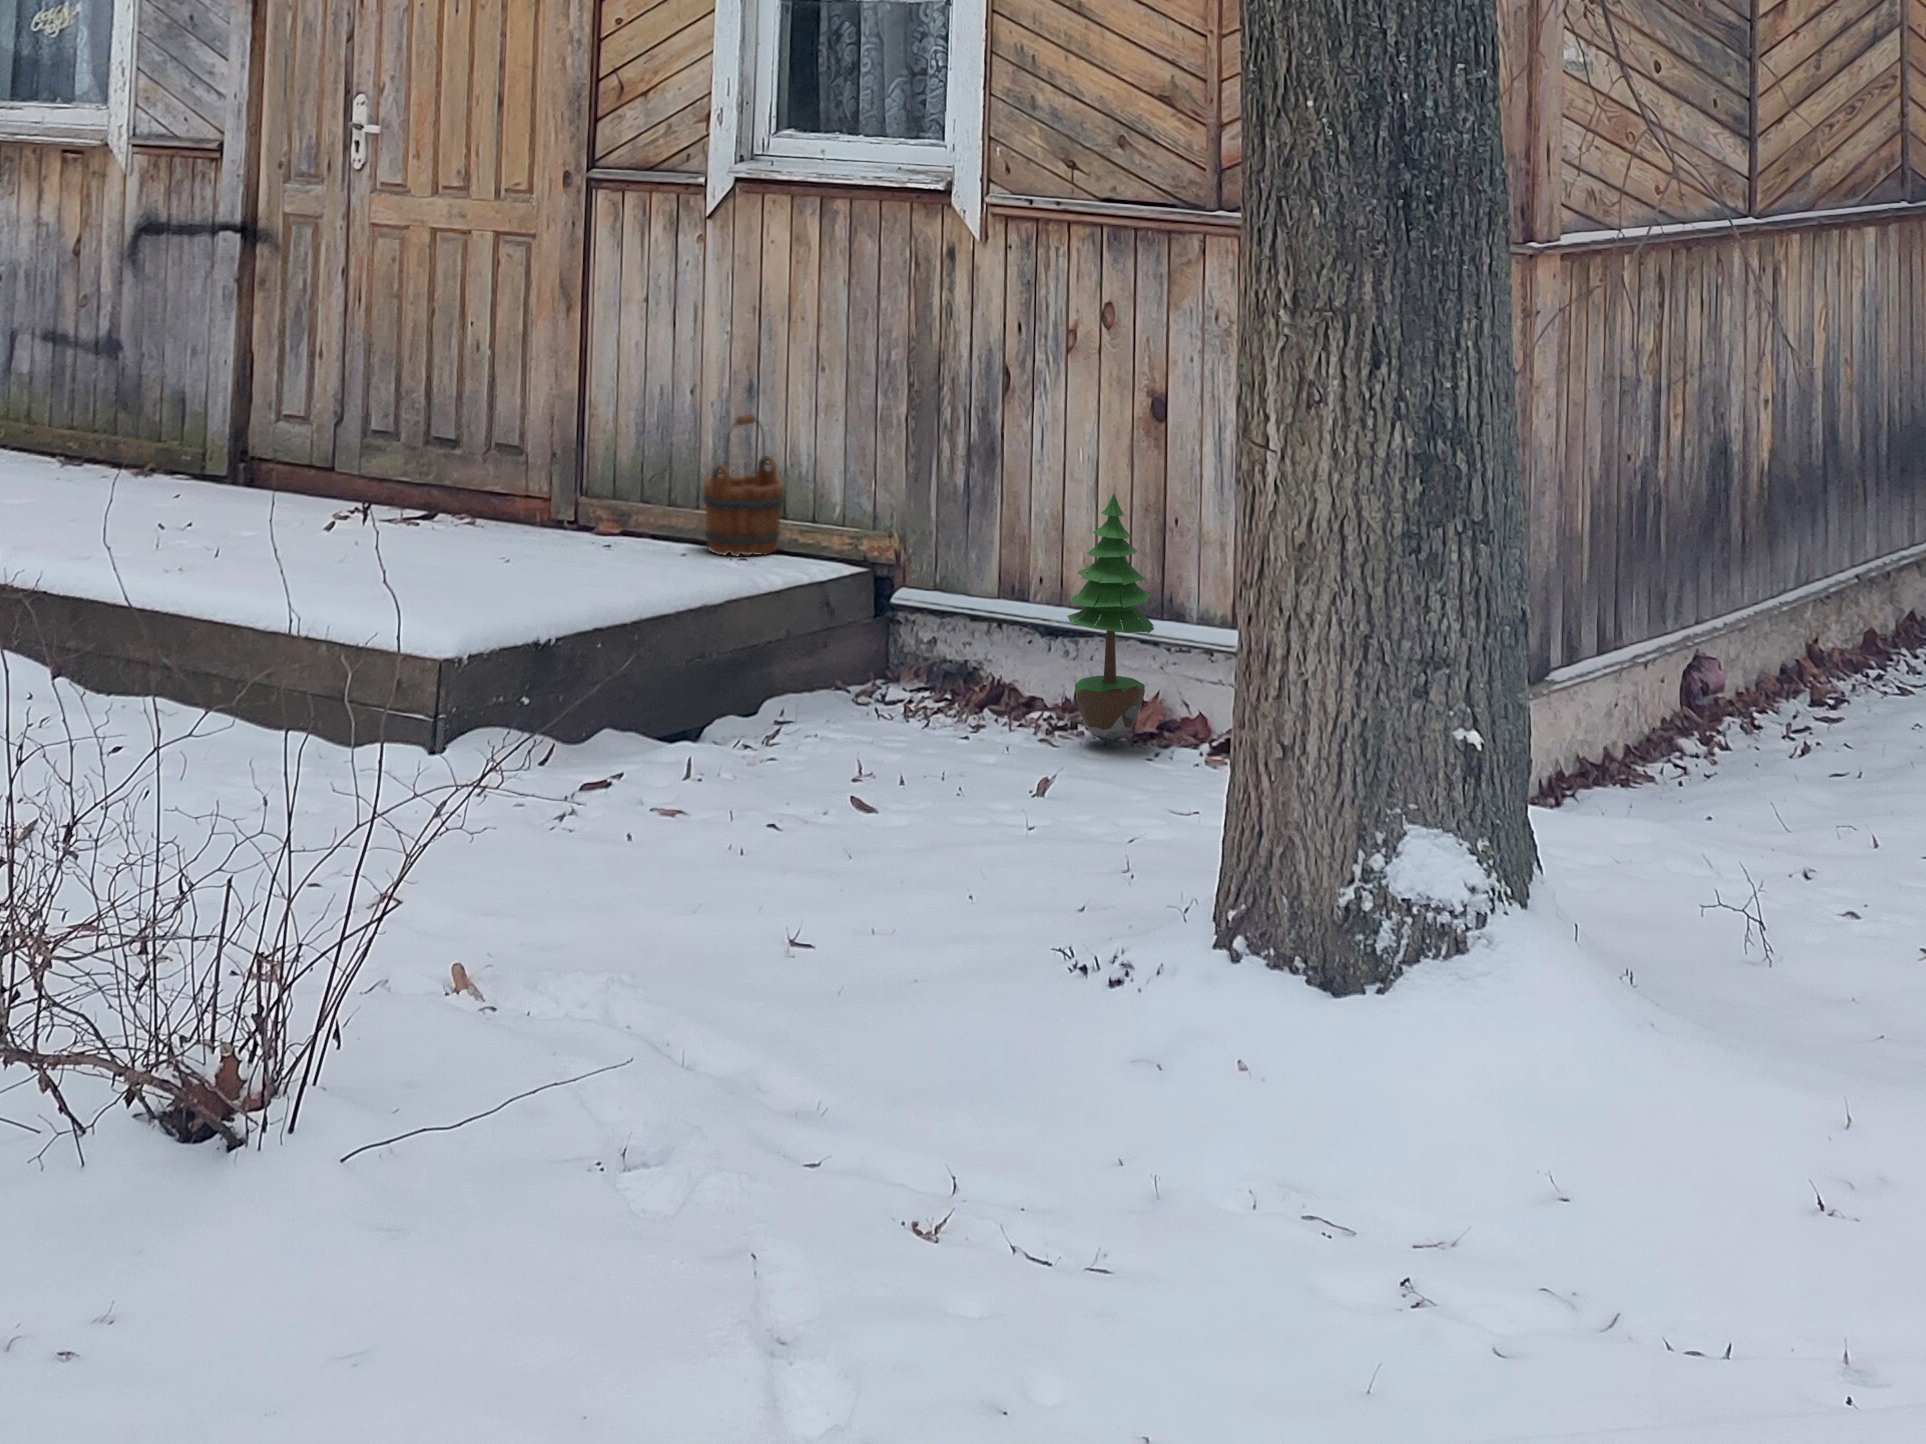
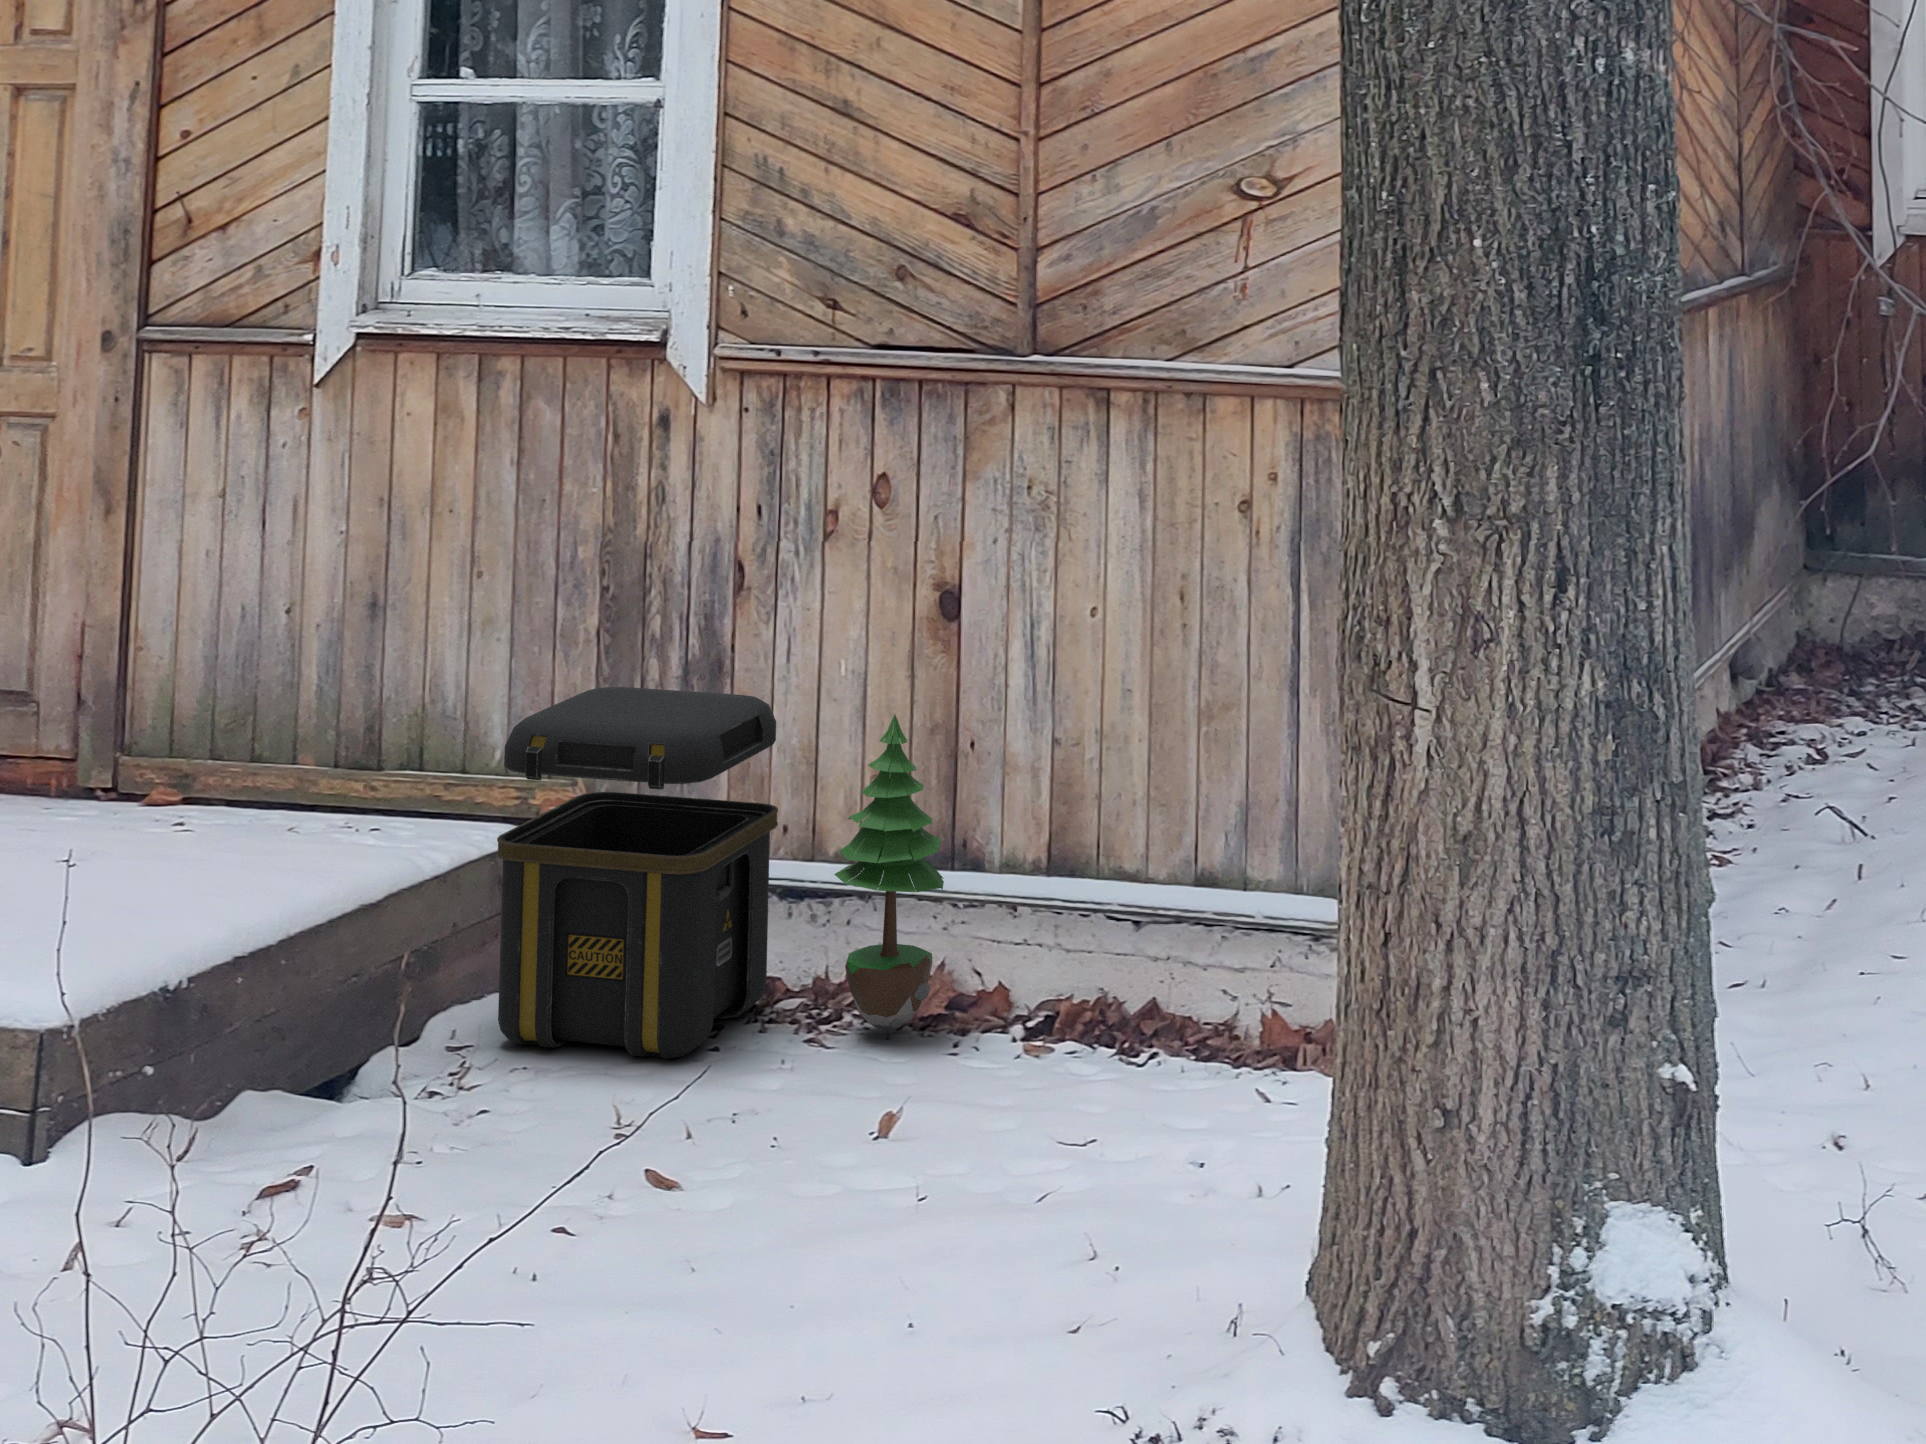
wooden bucket: present [703,414,784,556] -> none [316,634,424,822]
toolbox: none [812,463,1036,745] -> present [497,687,778,1059]

